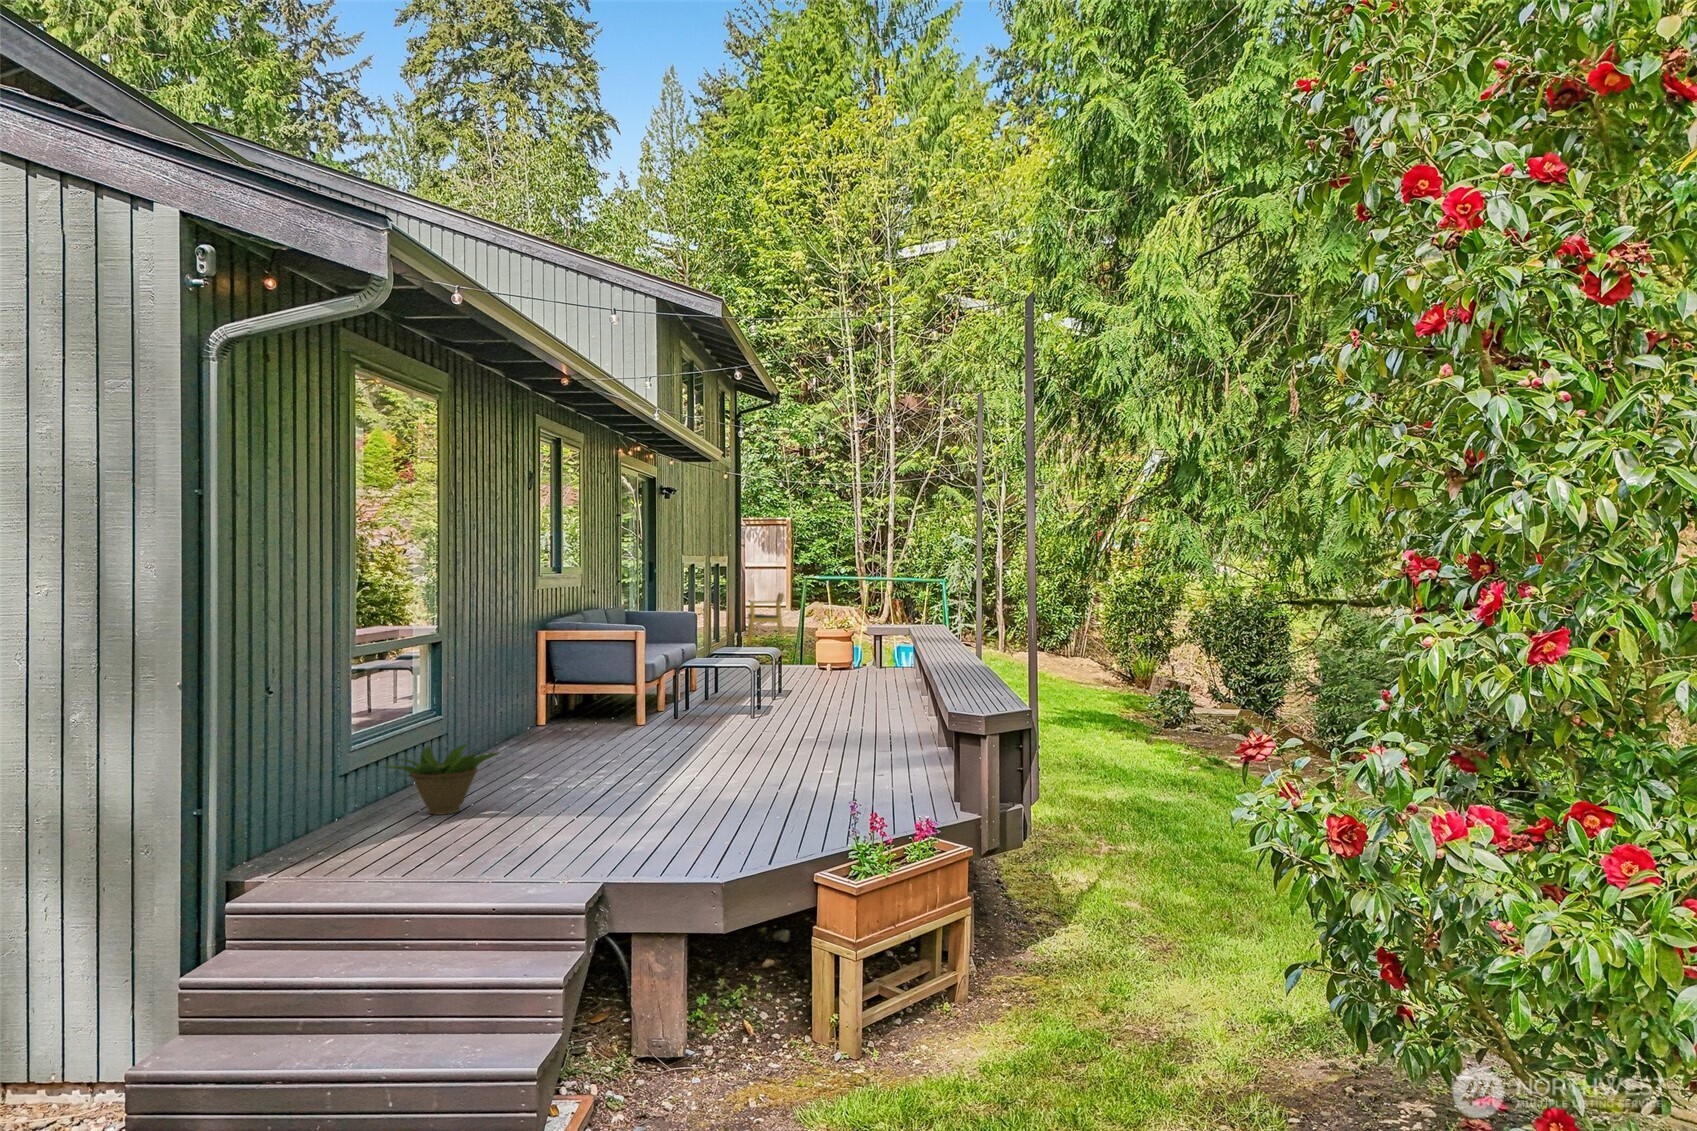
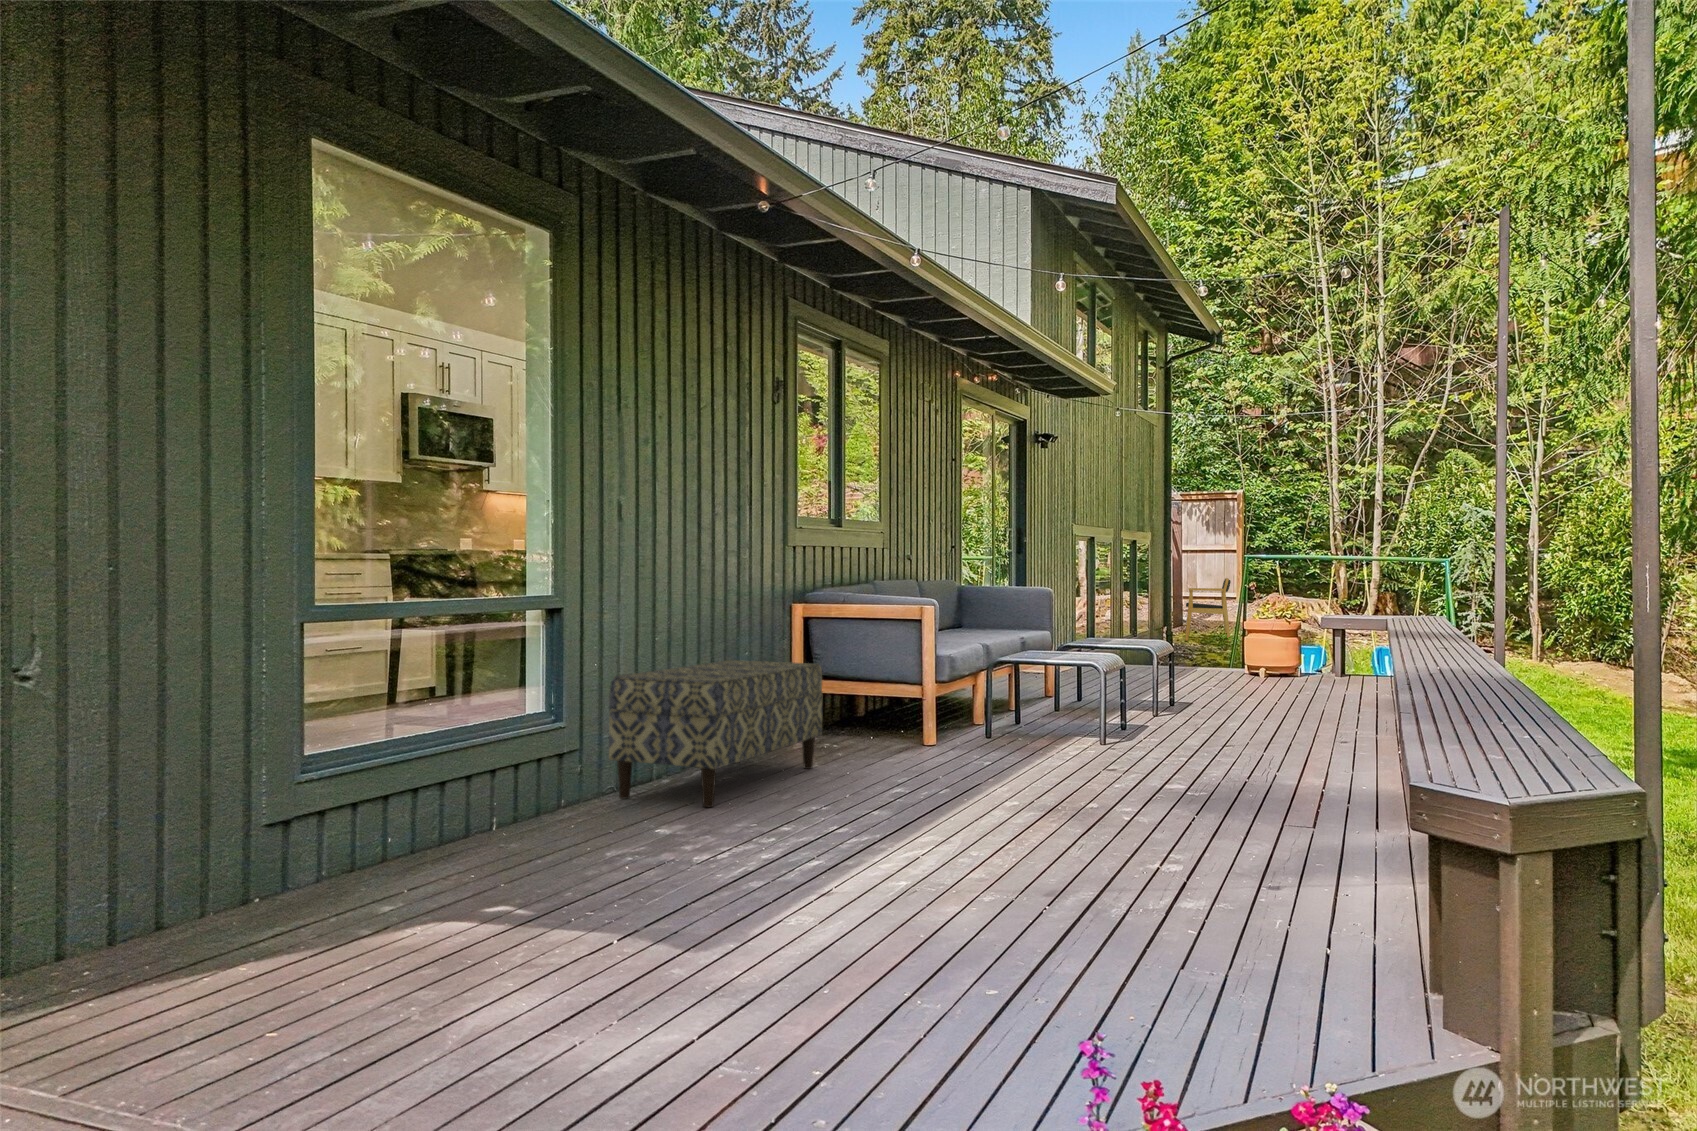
bench: none [480,670,589,761] -> present [609,660,823,807]
decorative plant: present [385,744,499,815] -> none [217,787,438,930]

